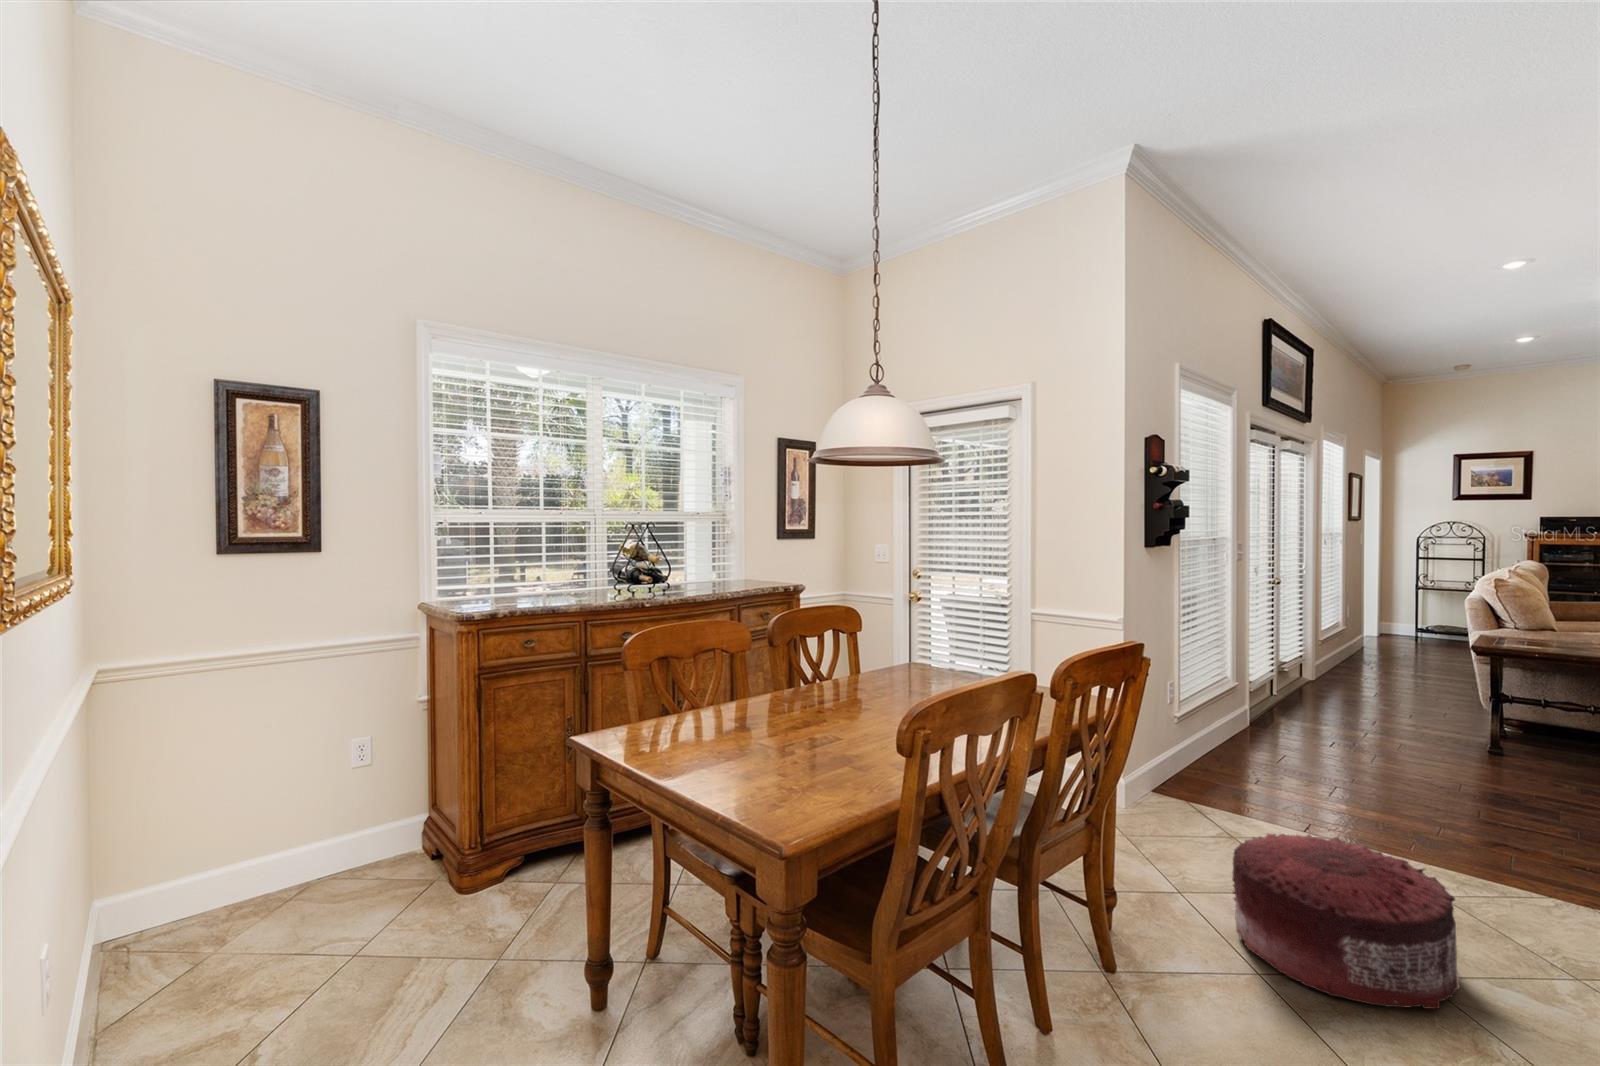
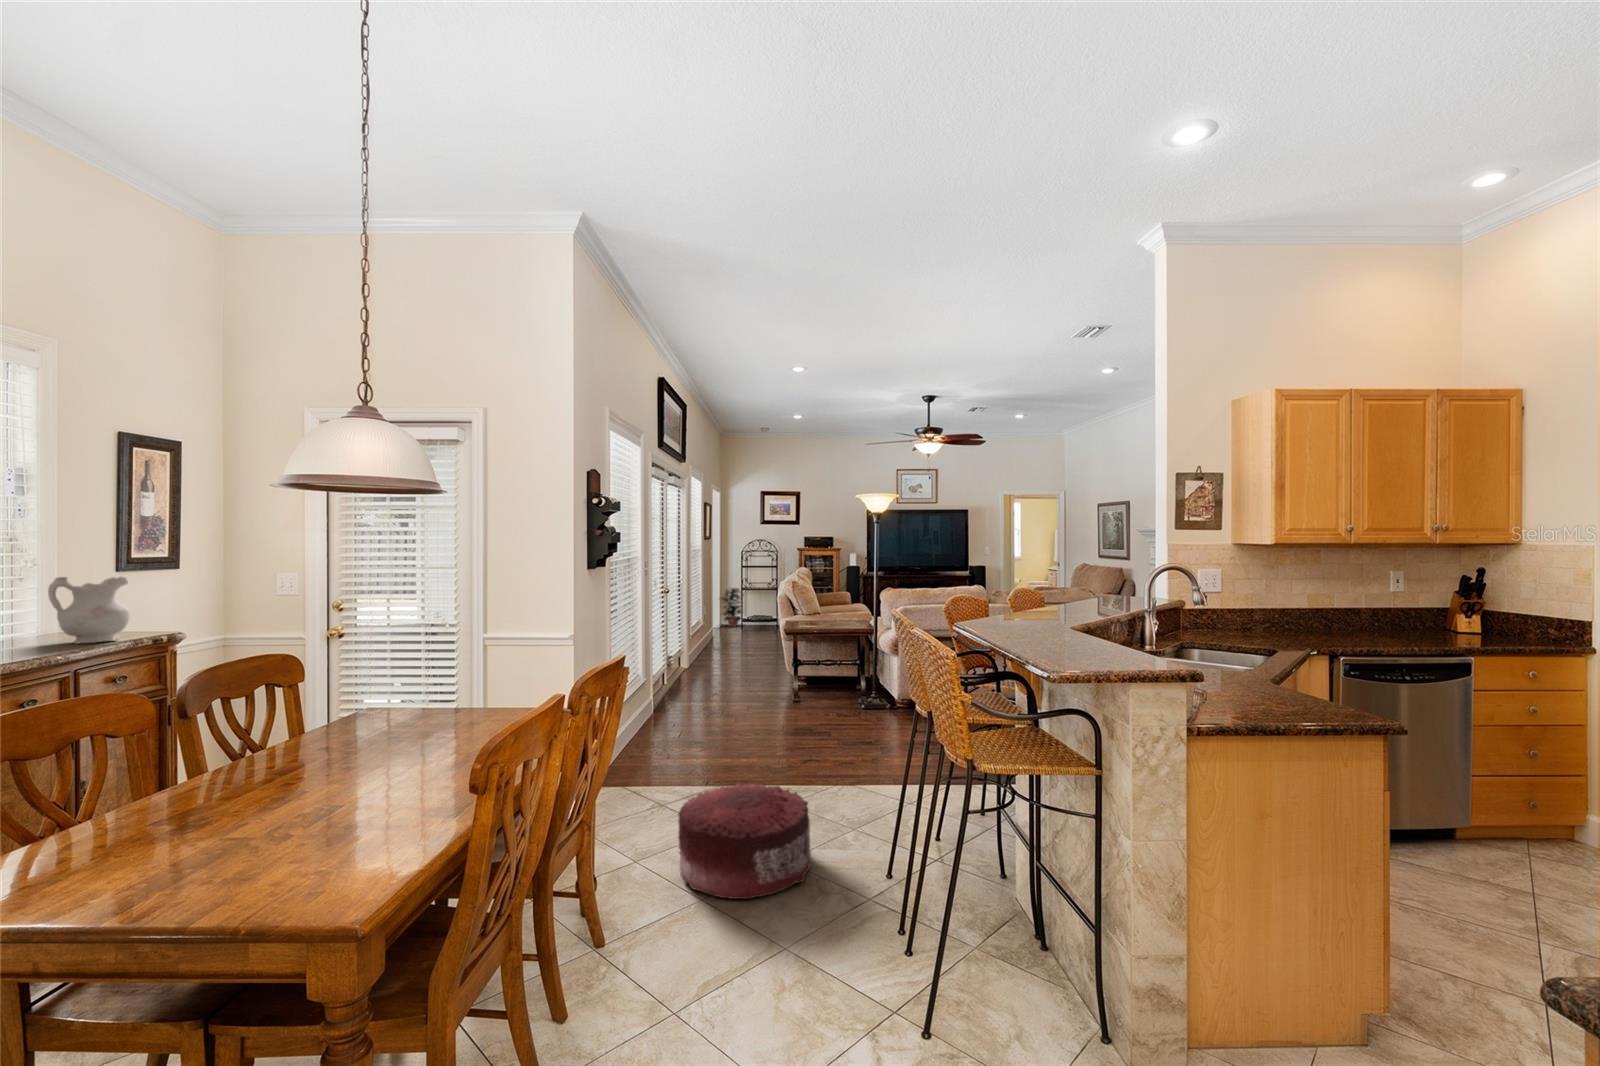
ceramic pitcher: none [733,540,775,588] -> present [48,577,130,644]
decorative plant: none [1375,585,1425,638] -> present [721,588,744,627]

